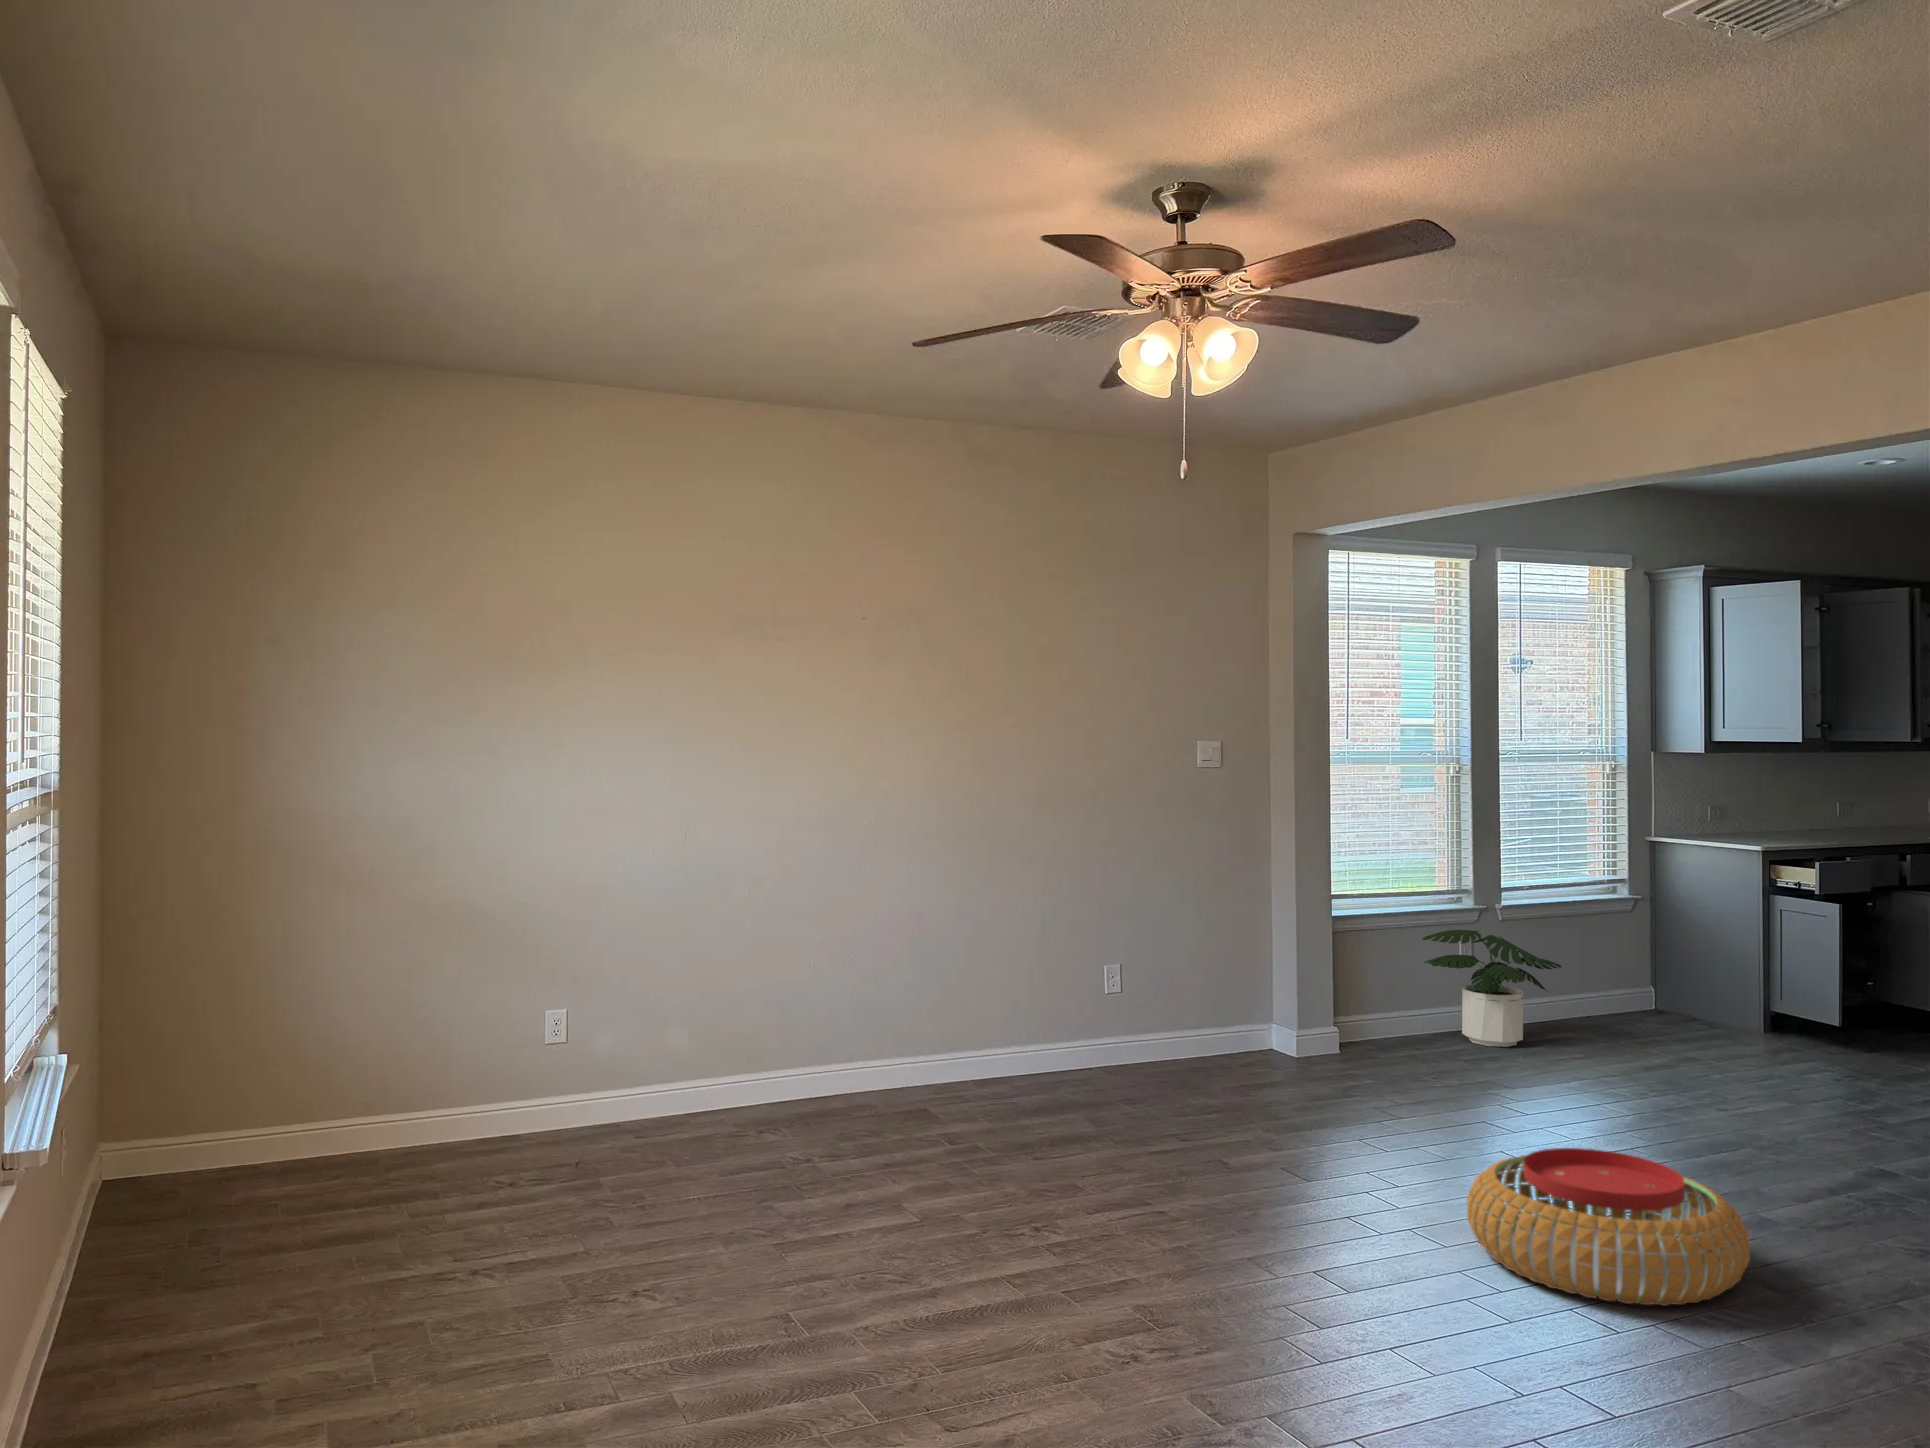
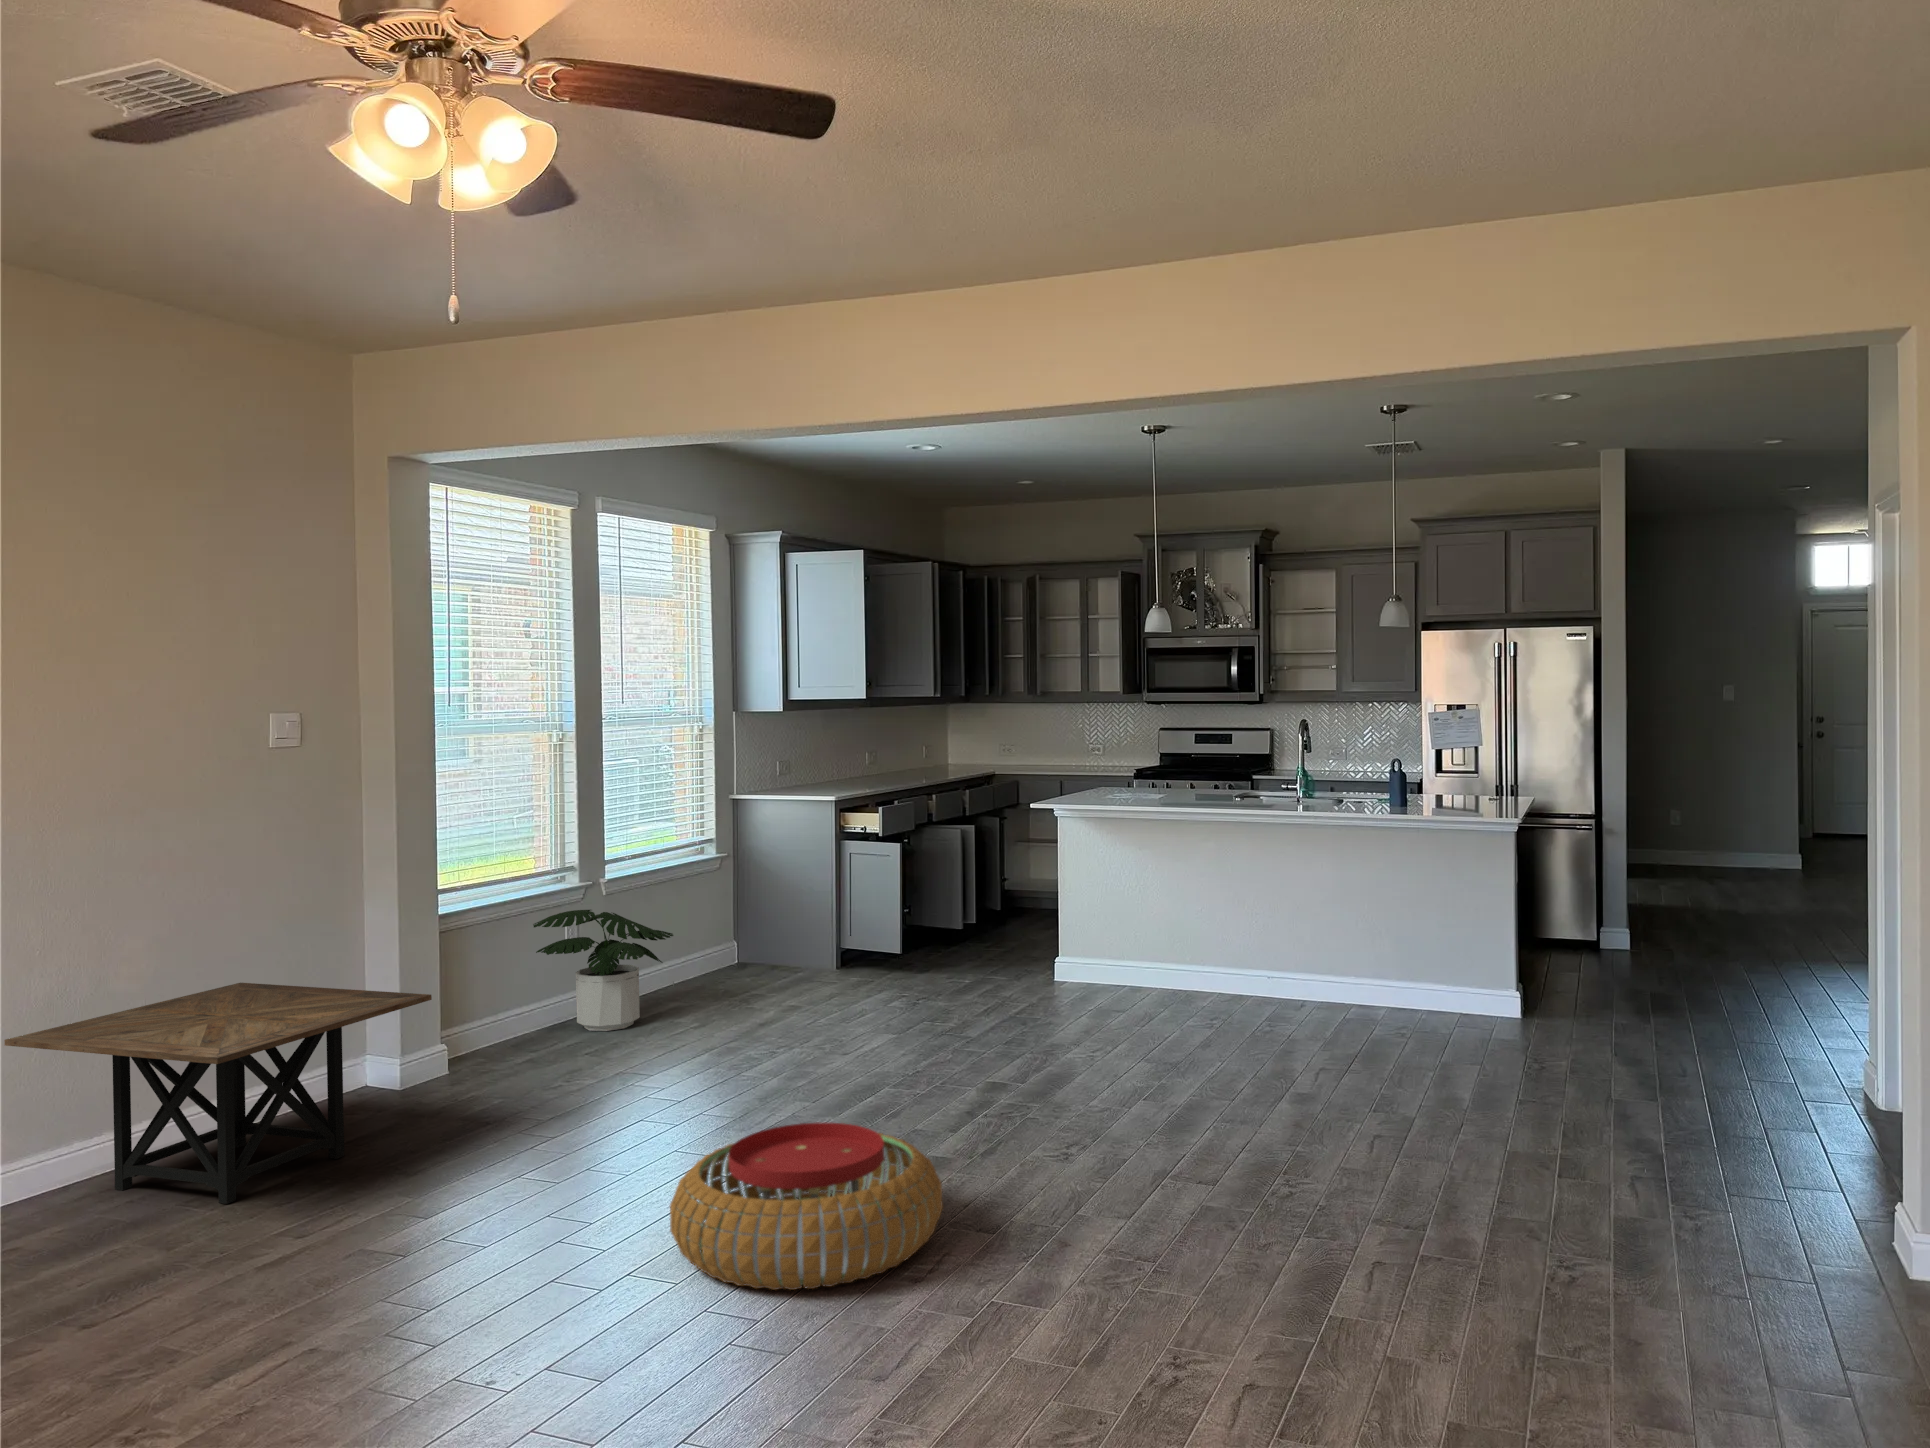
side table: none [1021,949,1309,1111] -> present [4,983,432,1204]

